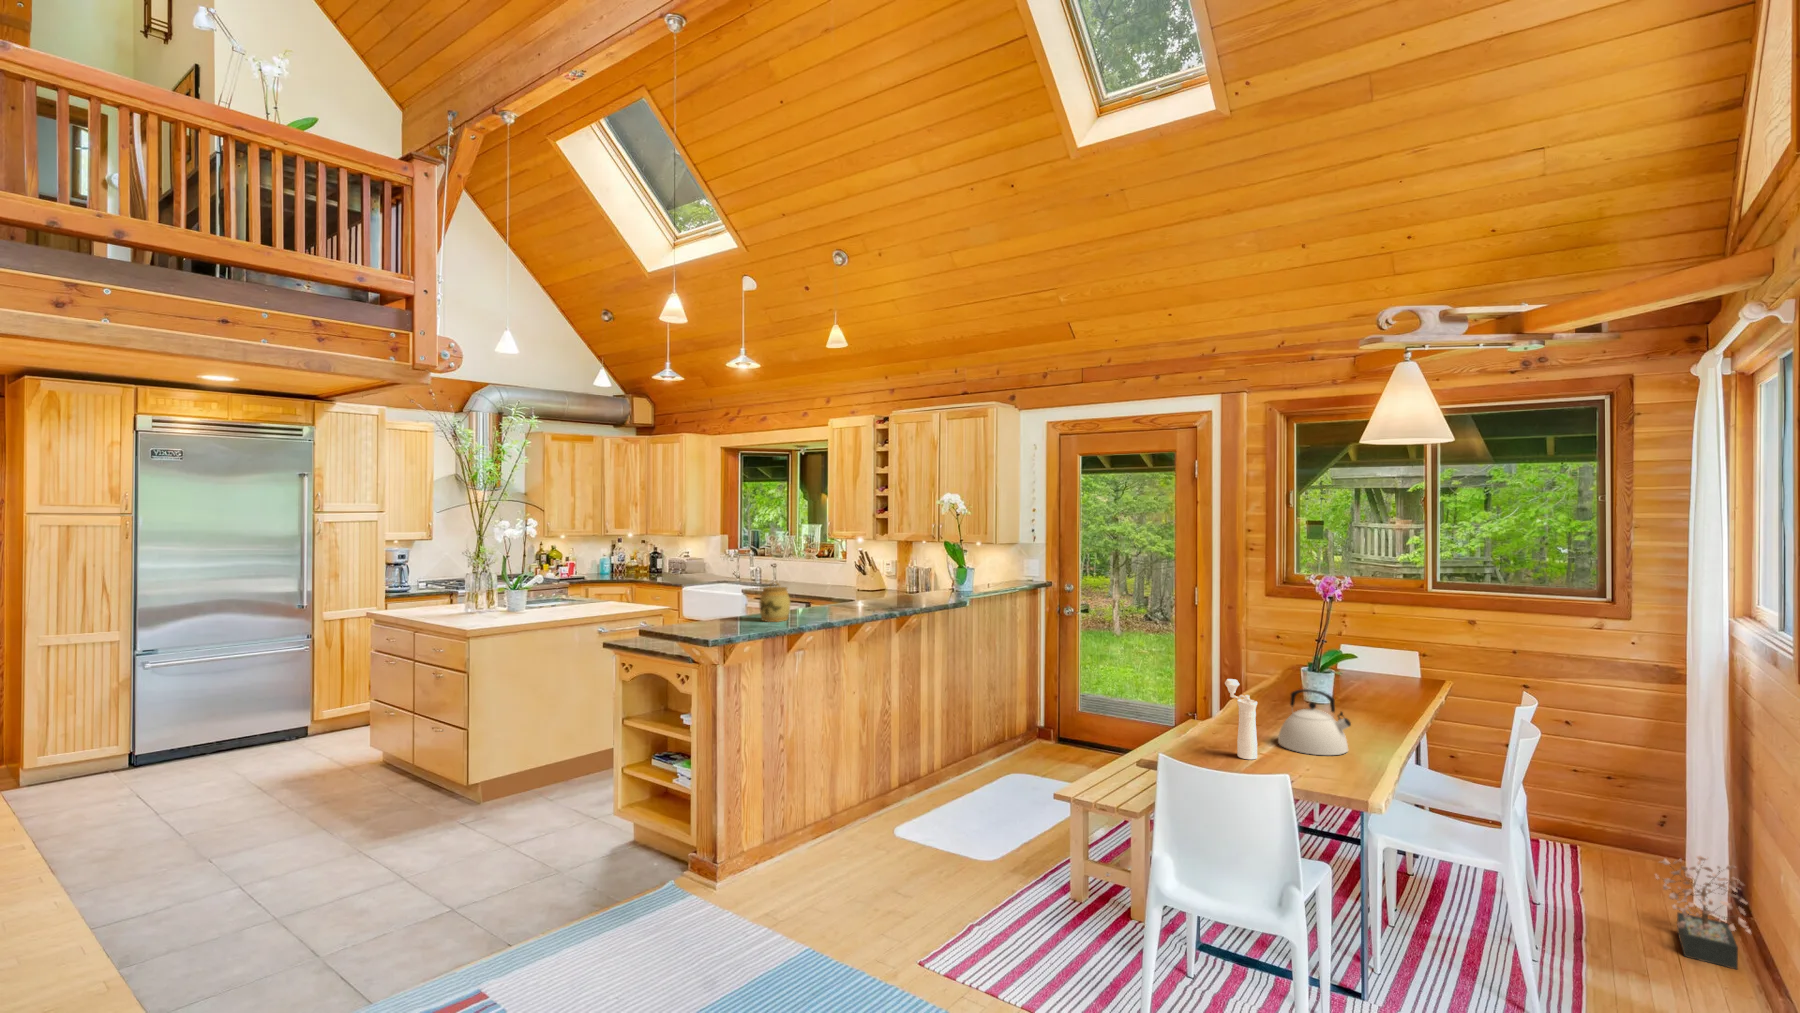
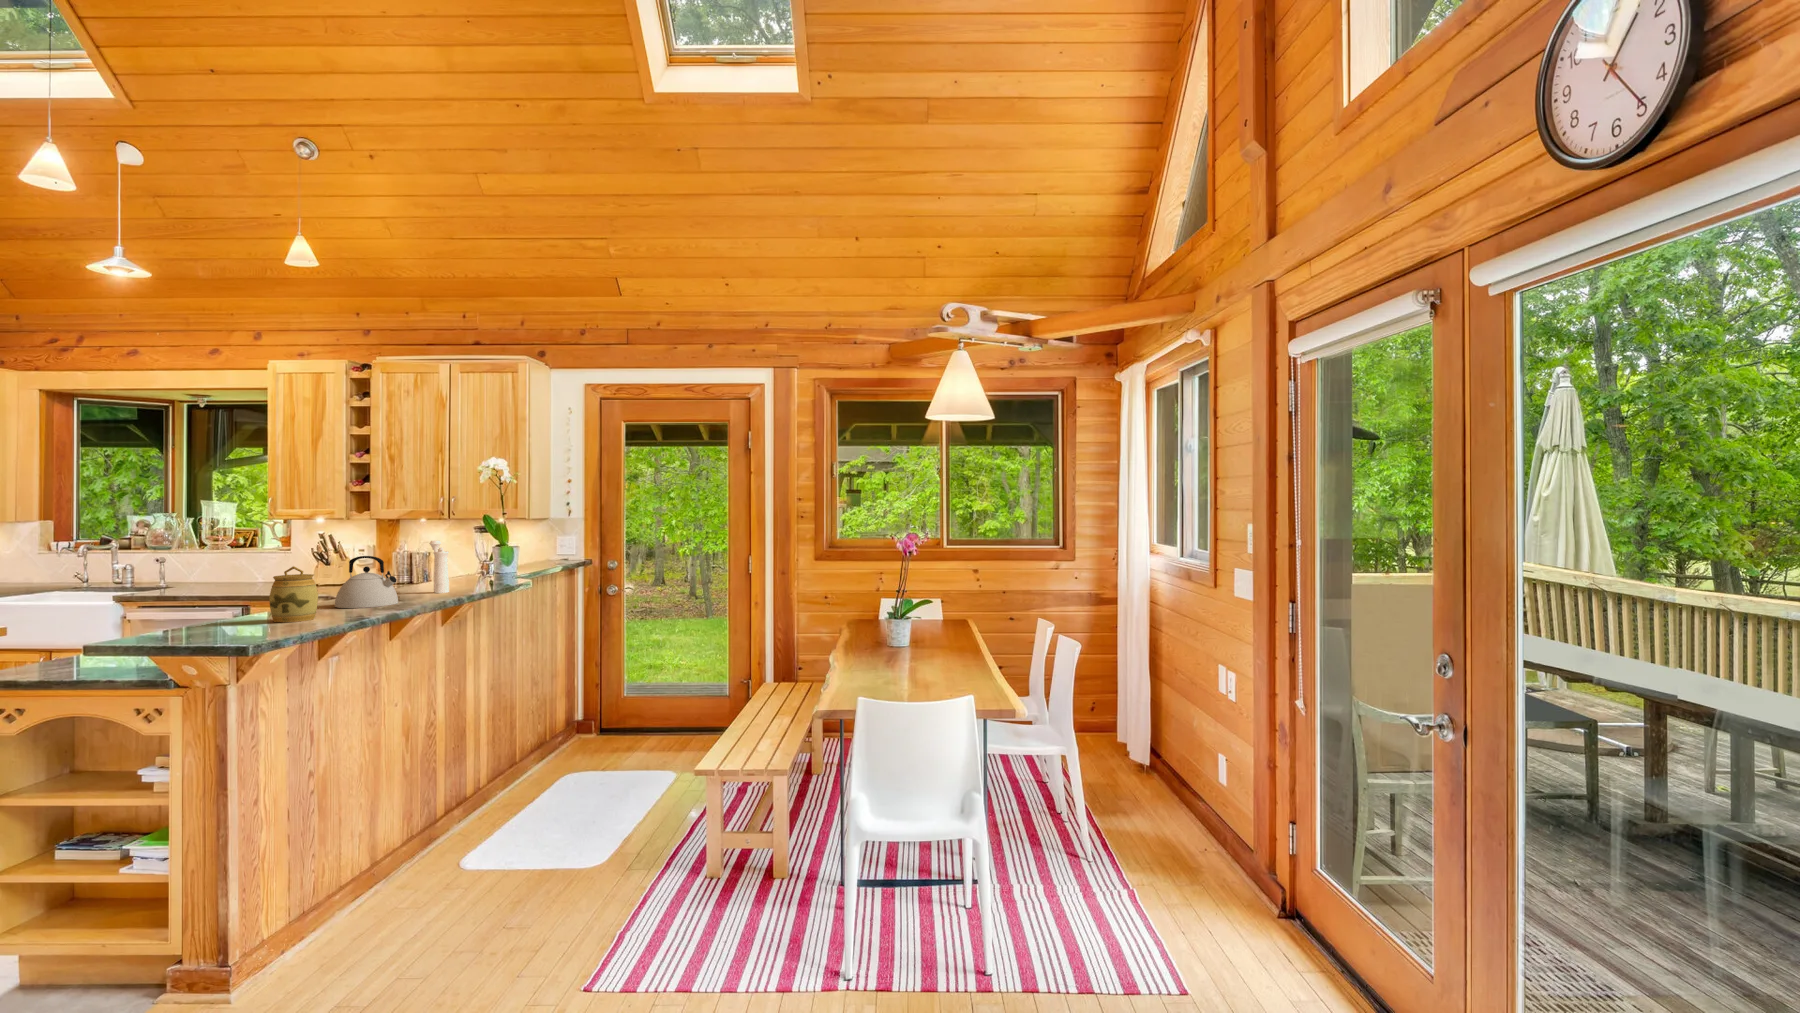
pepper mill: present [1225,679,1257,759] -> present [429,540,449,593]
kettle: present [1278,689,1351,755] -> present [335,556,398,608]
decorative plant: present [1657,856,1751,969] -> none [1110,722,1167,794]

